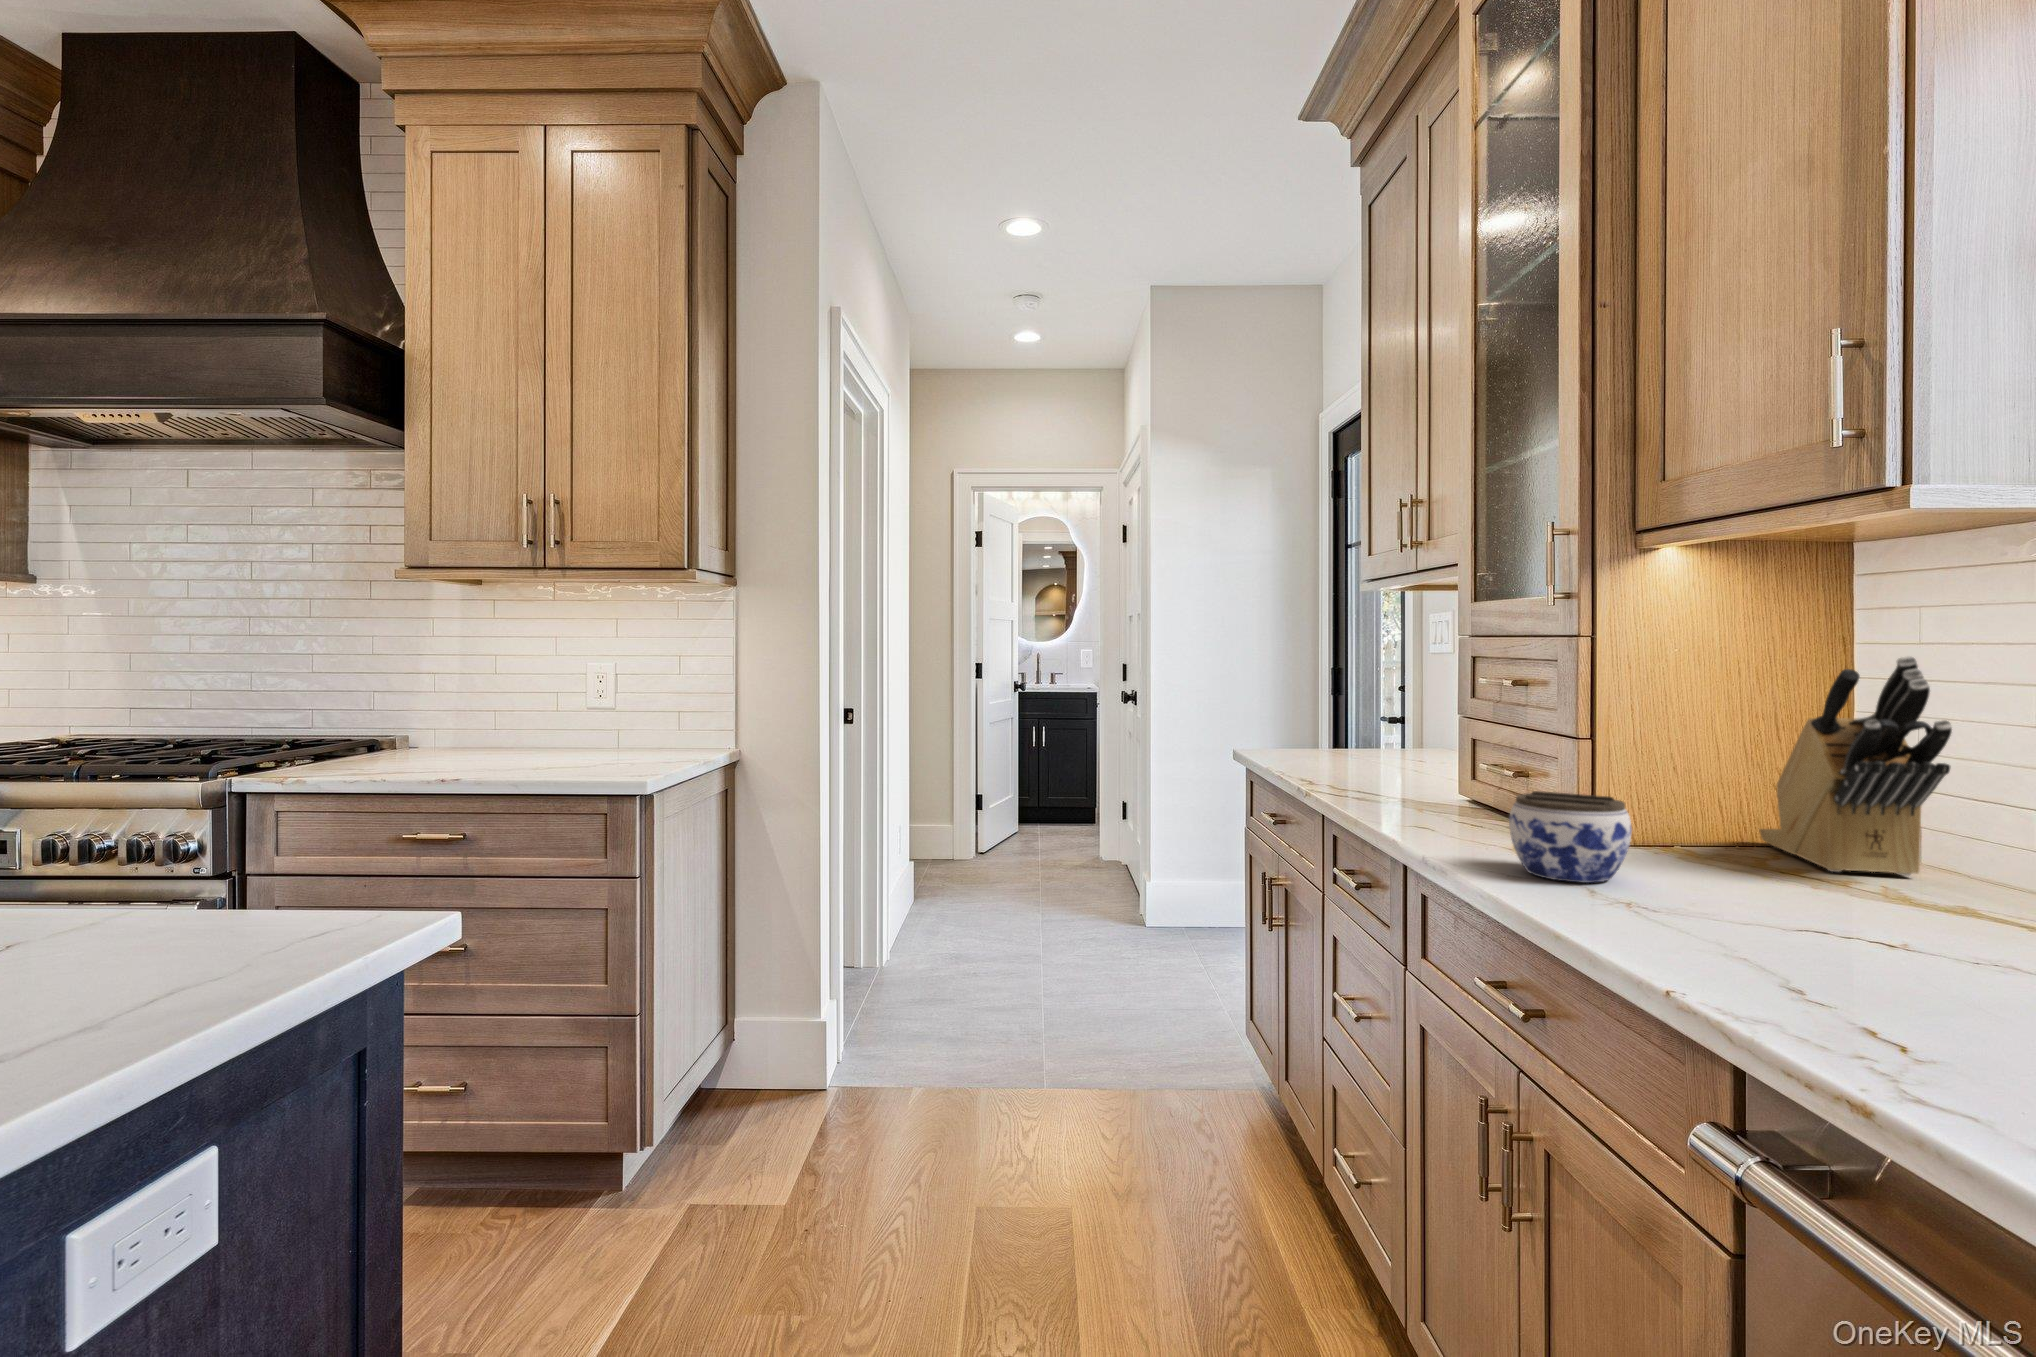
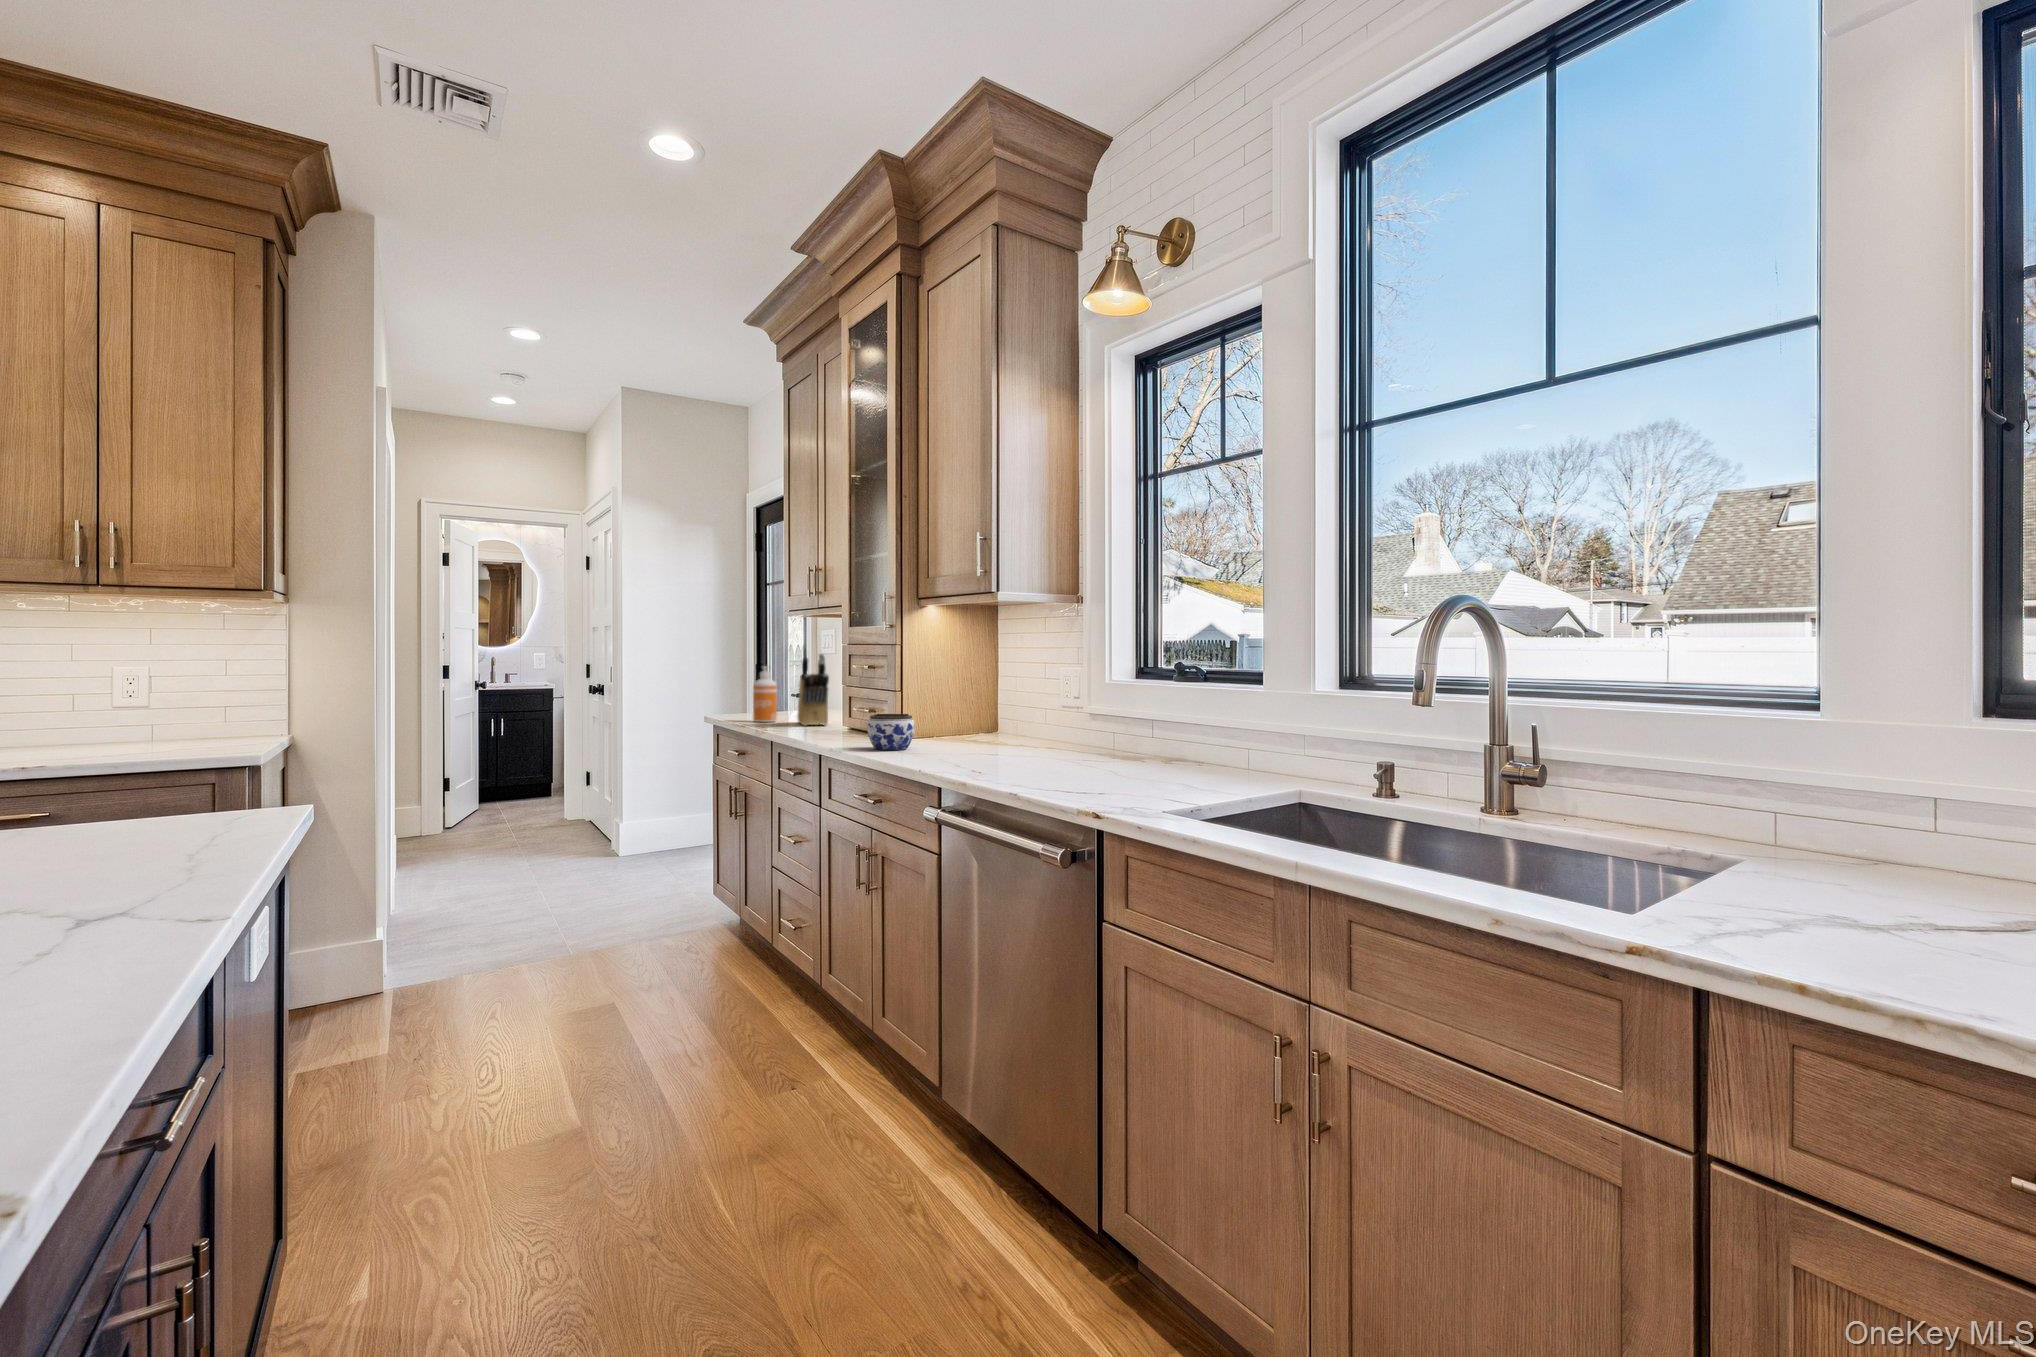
knife block: present [1758,656,1952,876] -> present [797,653,829,726]
soap dispenser: none [1305,674,1343,767] -> present [753,666,777,722]

